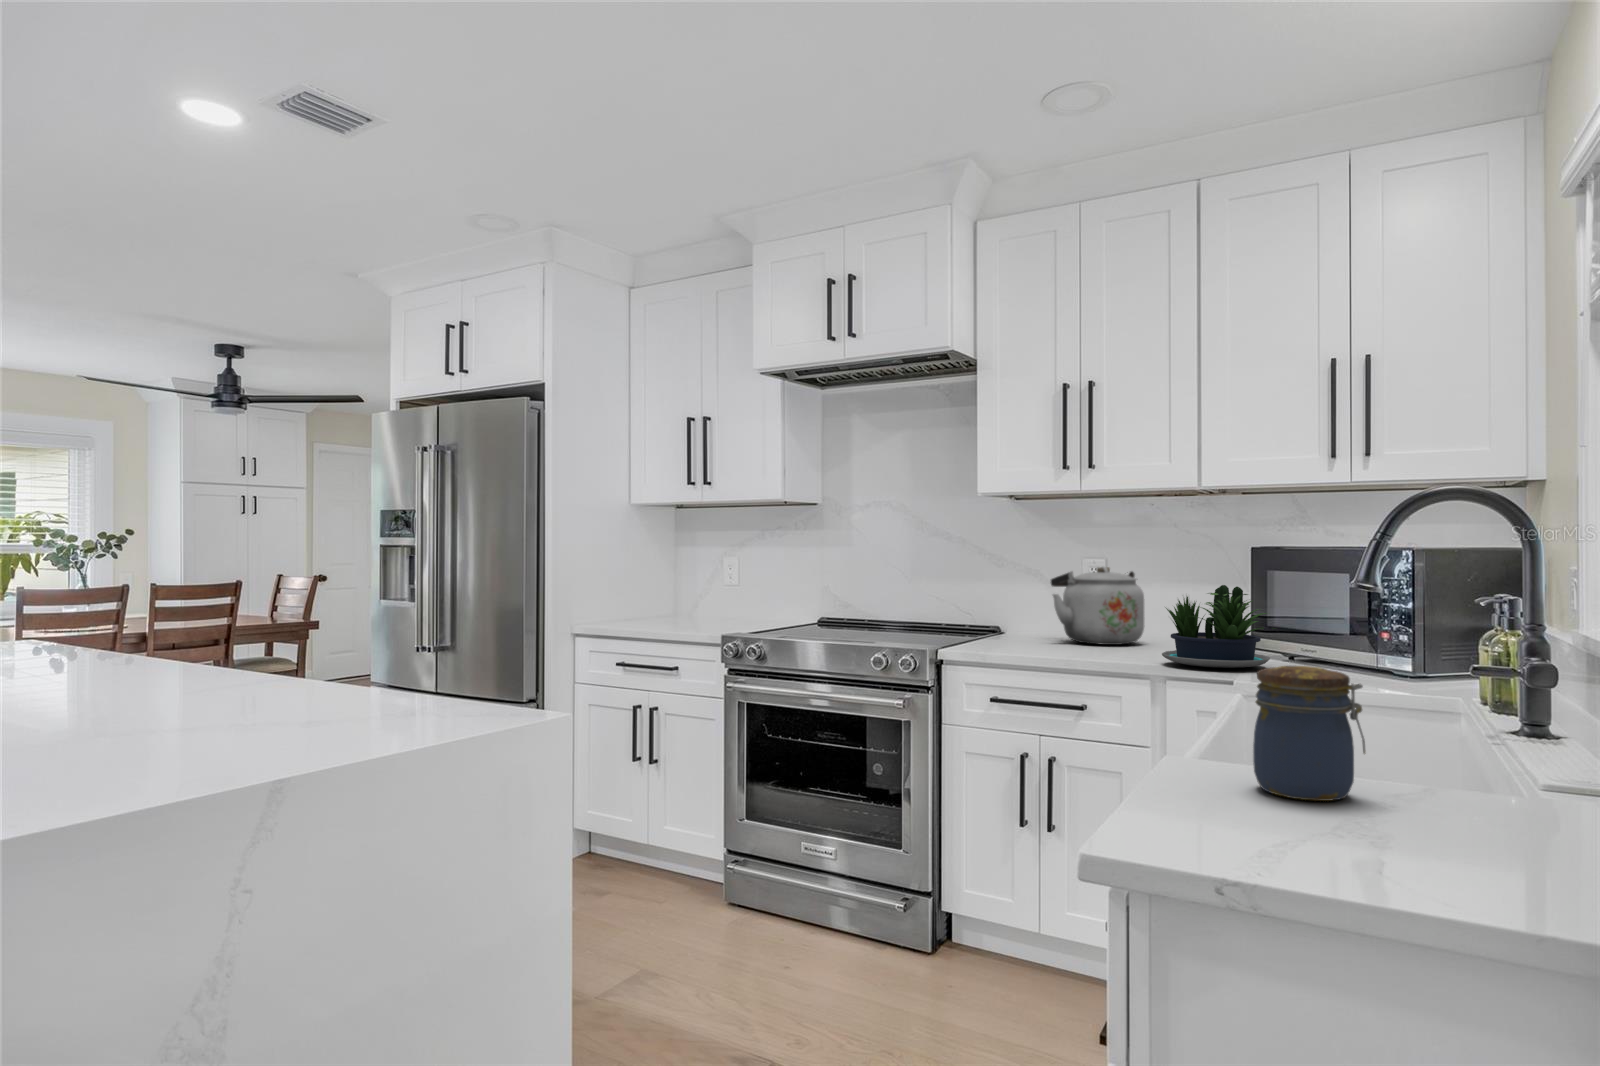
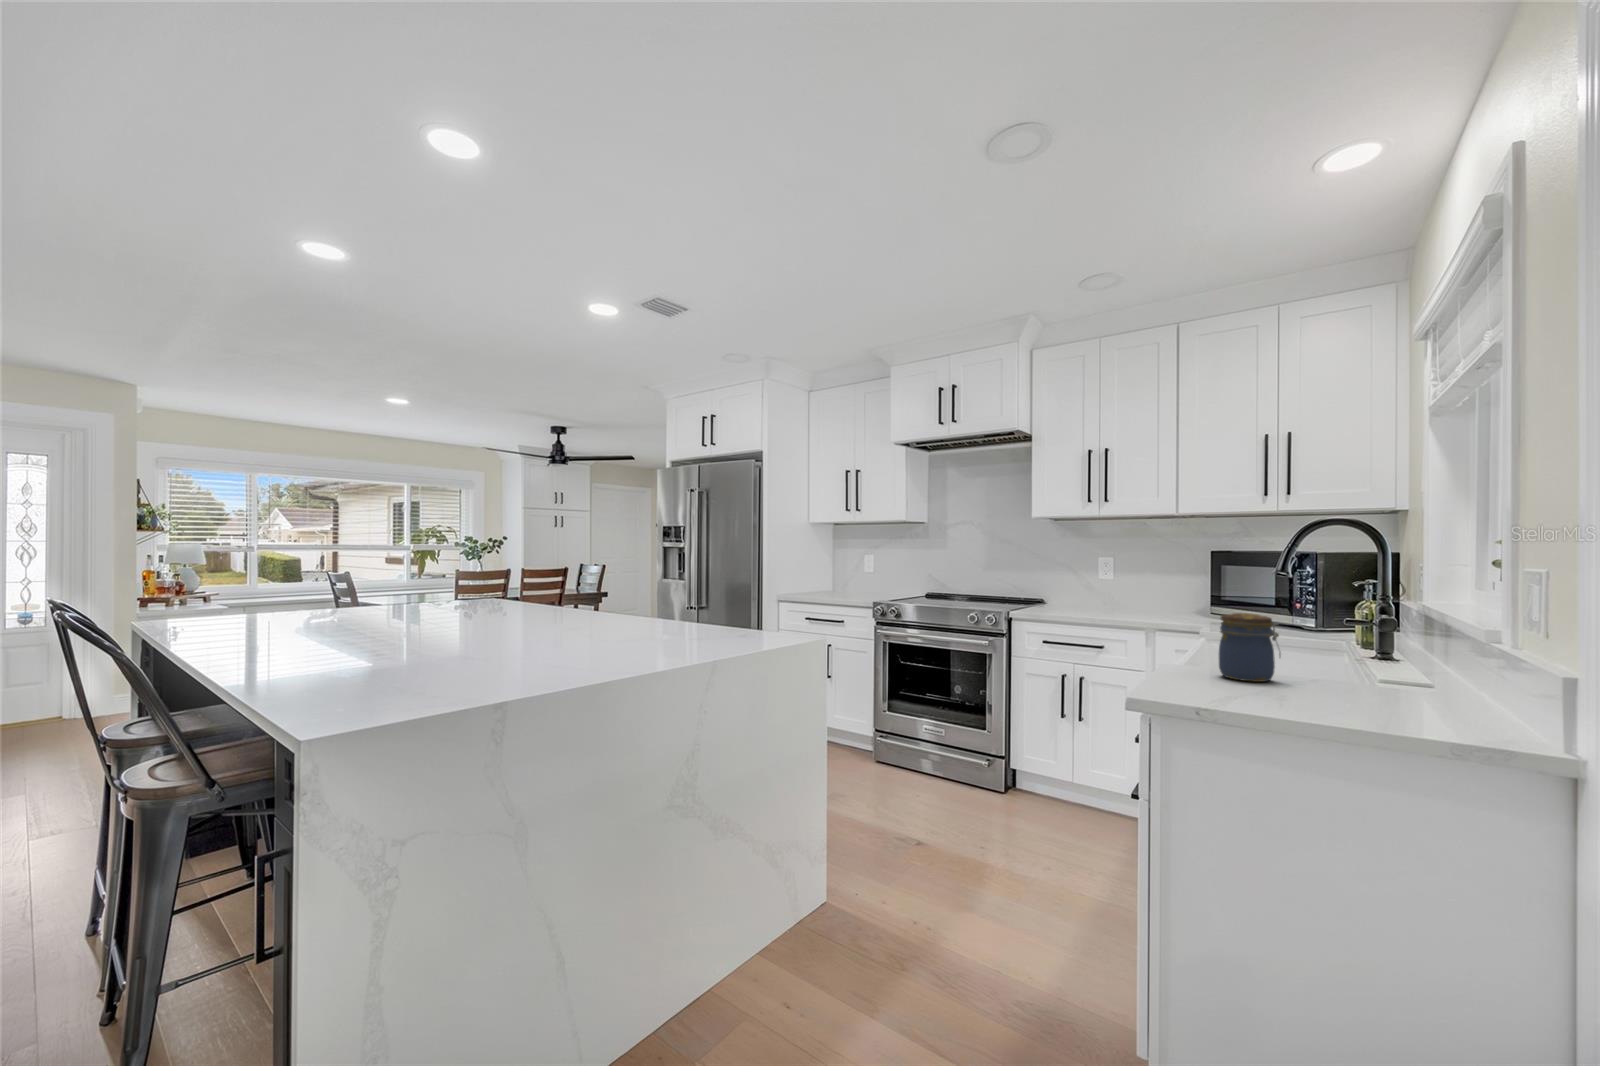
kettle: present [1051,567,1144,645] -> none [1077,562,1138,610]
potted plant: present [1162,585,1270,668] -> none [1153,574,1229,624]

